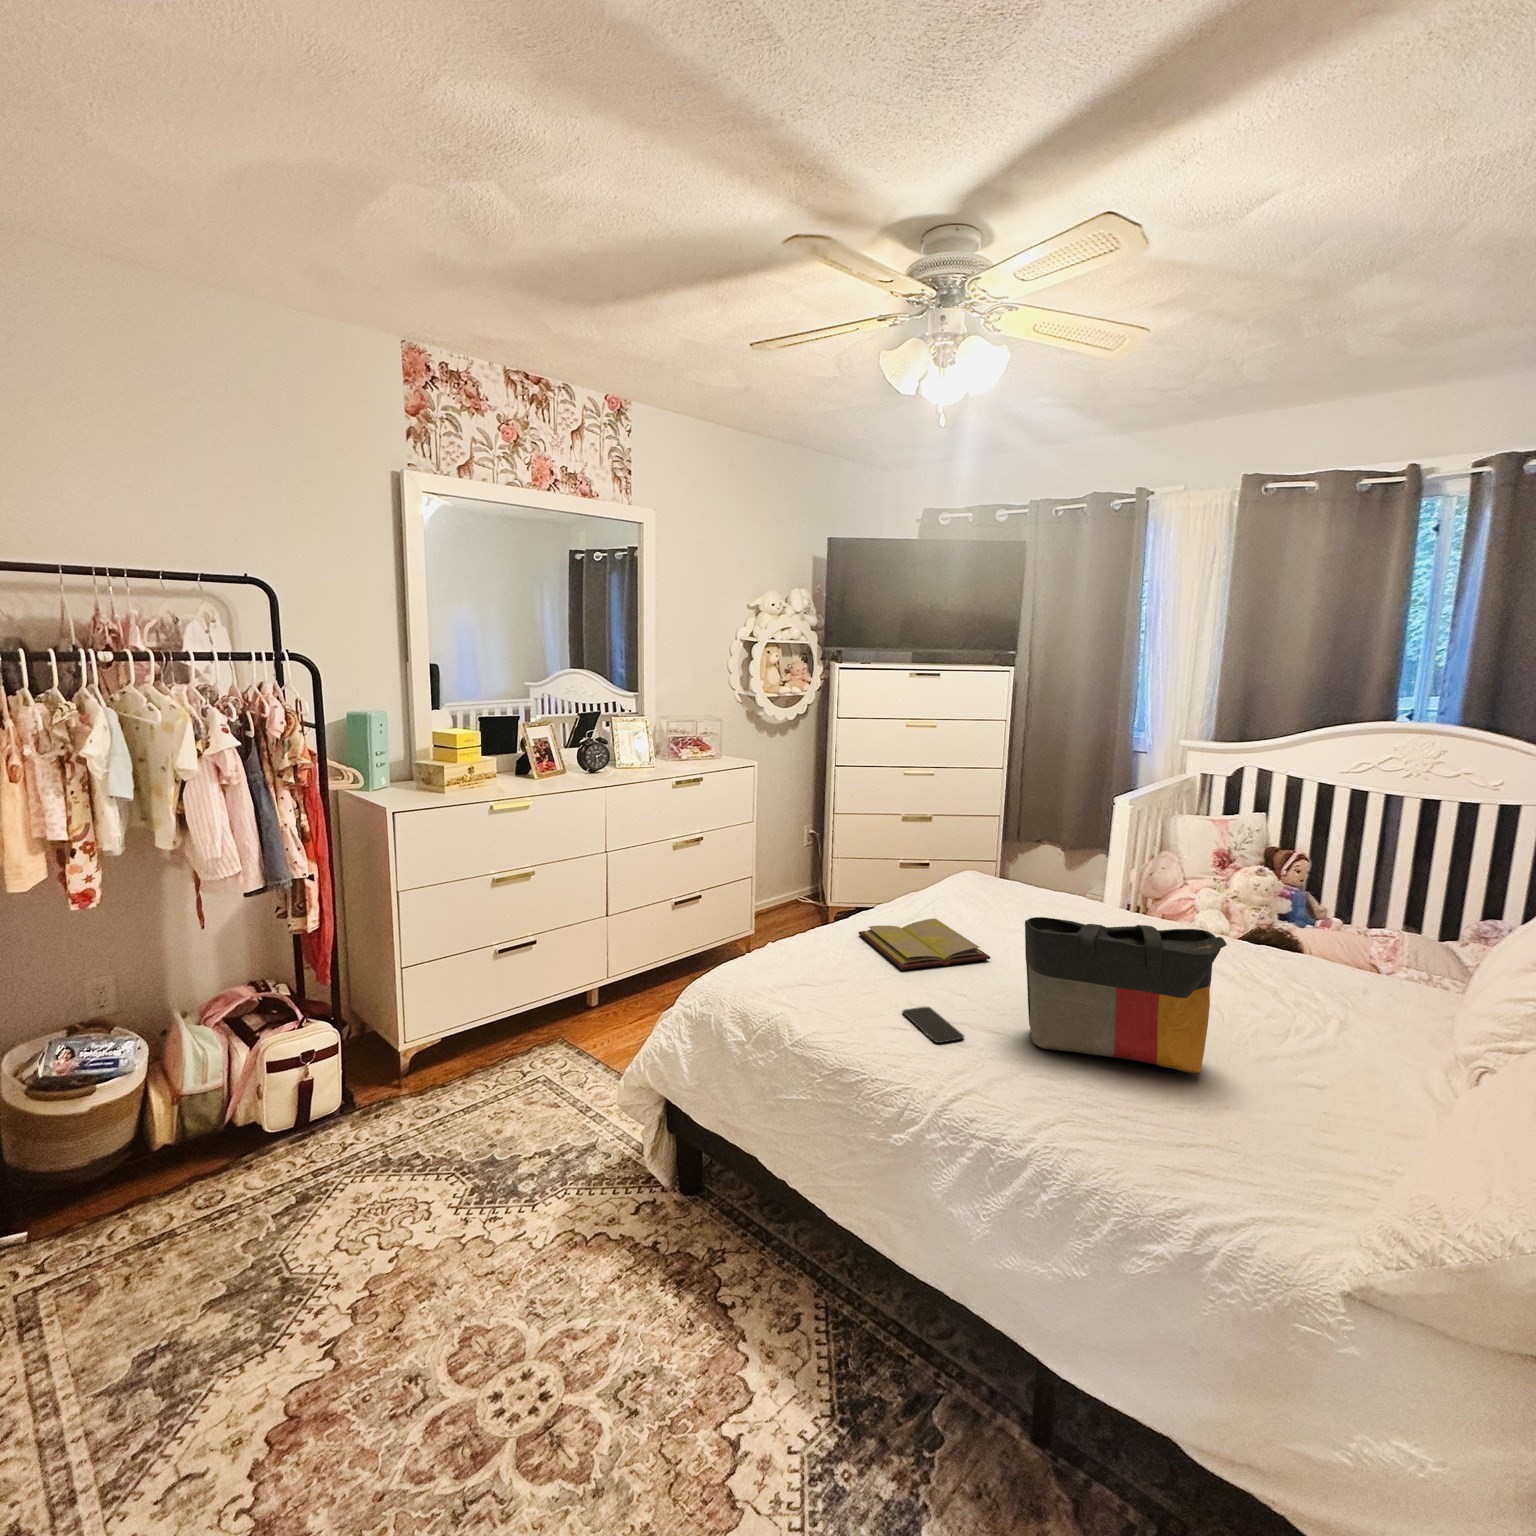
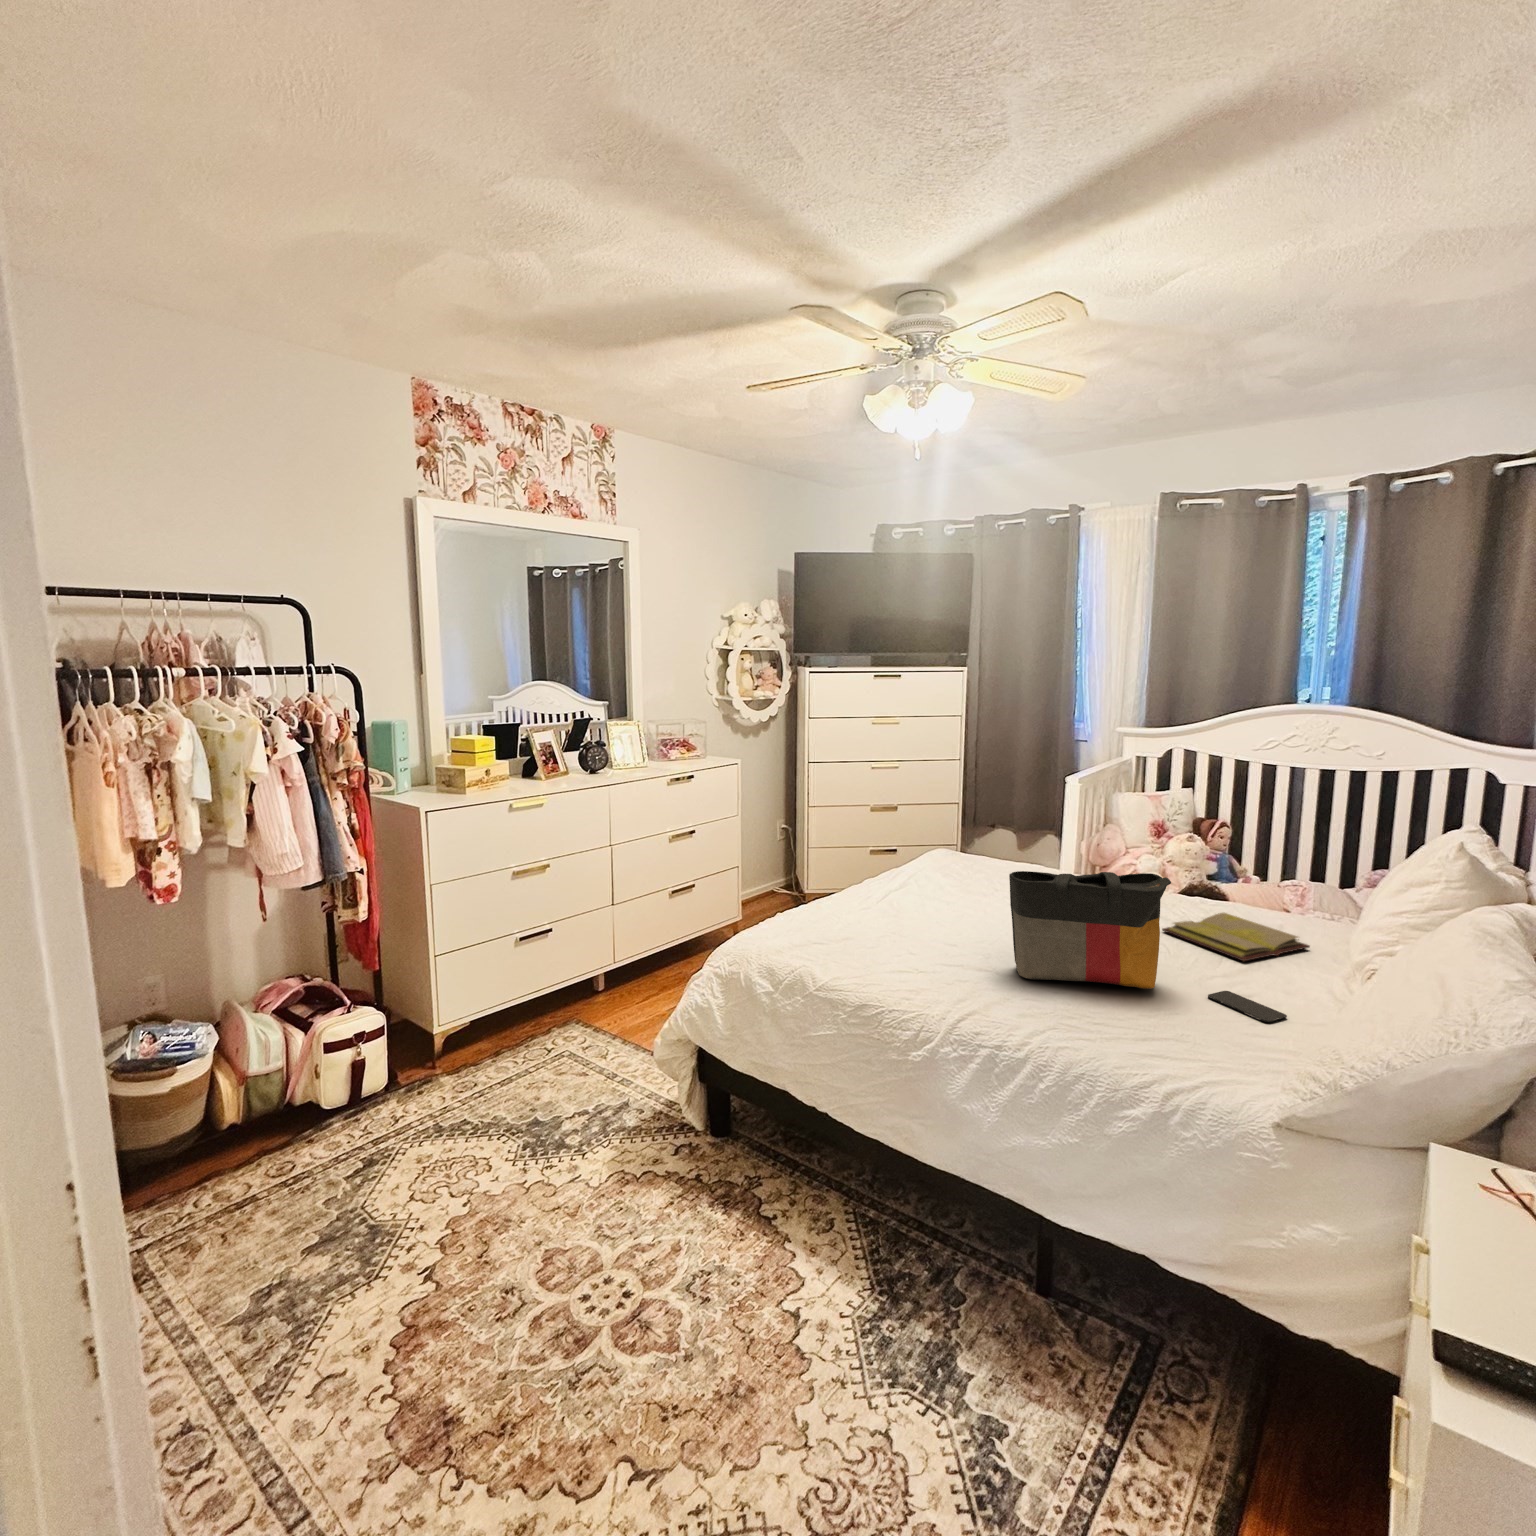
diary: present [859,918,990,970] -> present [1162,913,1310,961]
smartphone: present [903,1006,964,1043] -> present [1208,991,1287,1022]

